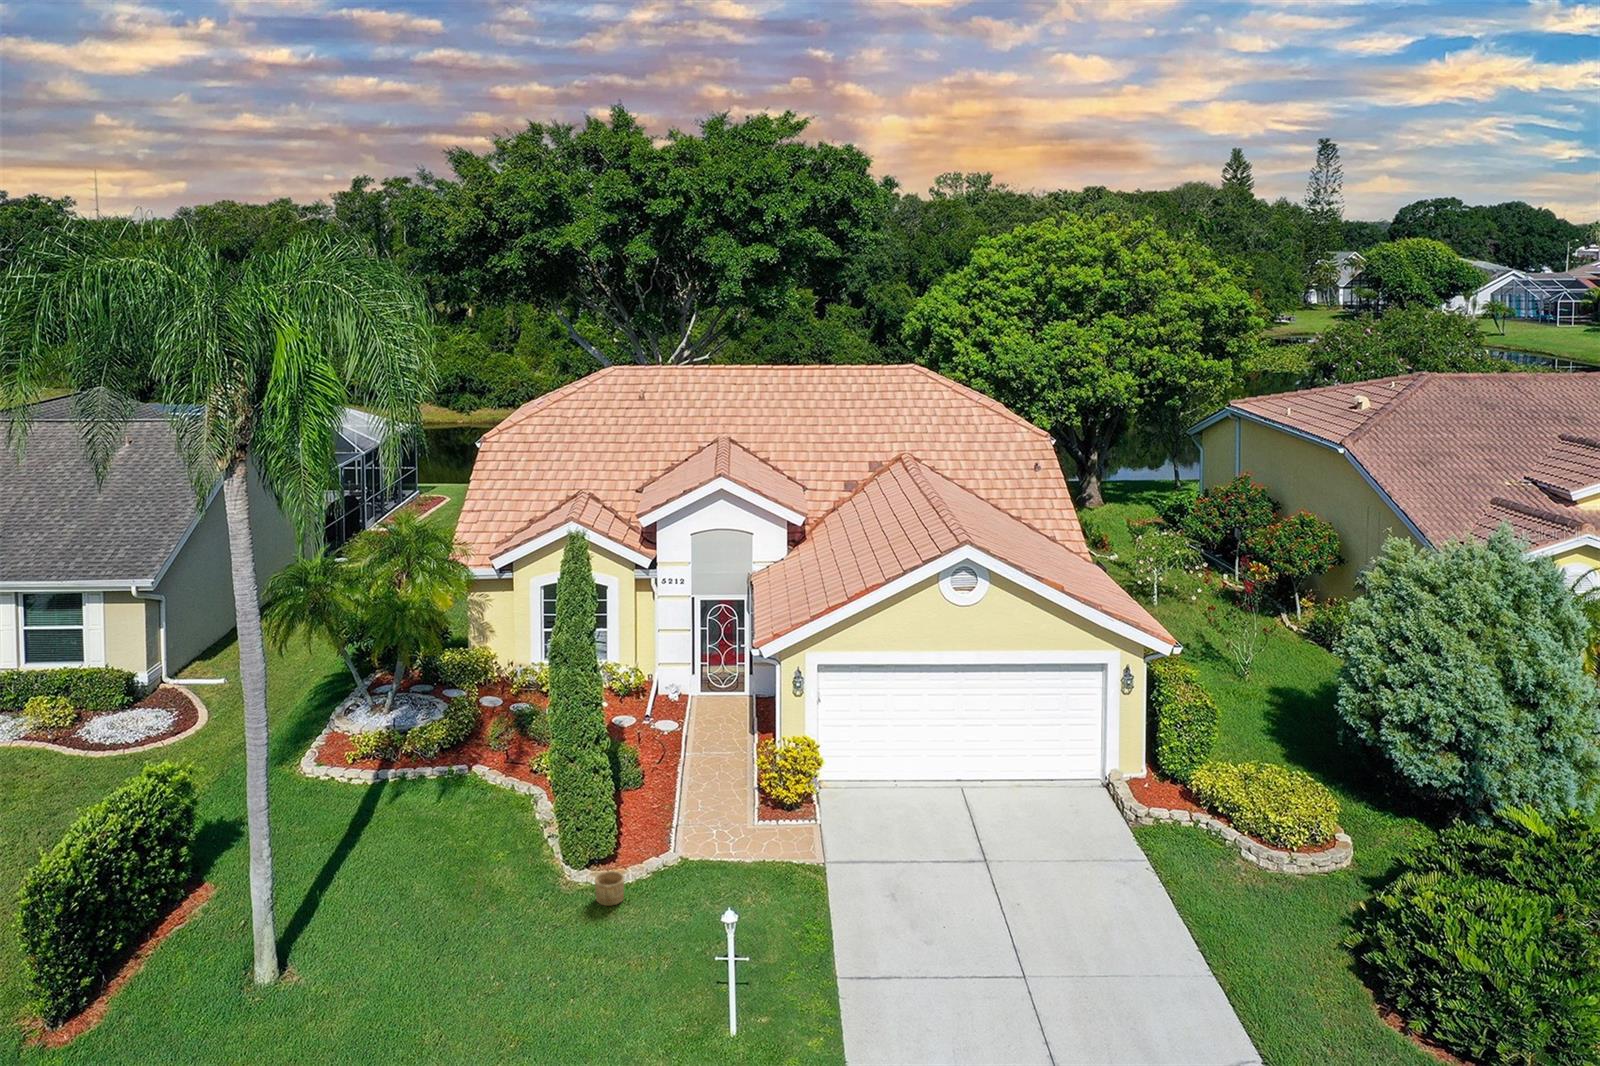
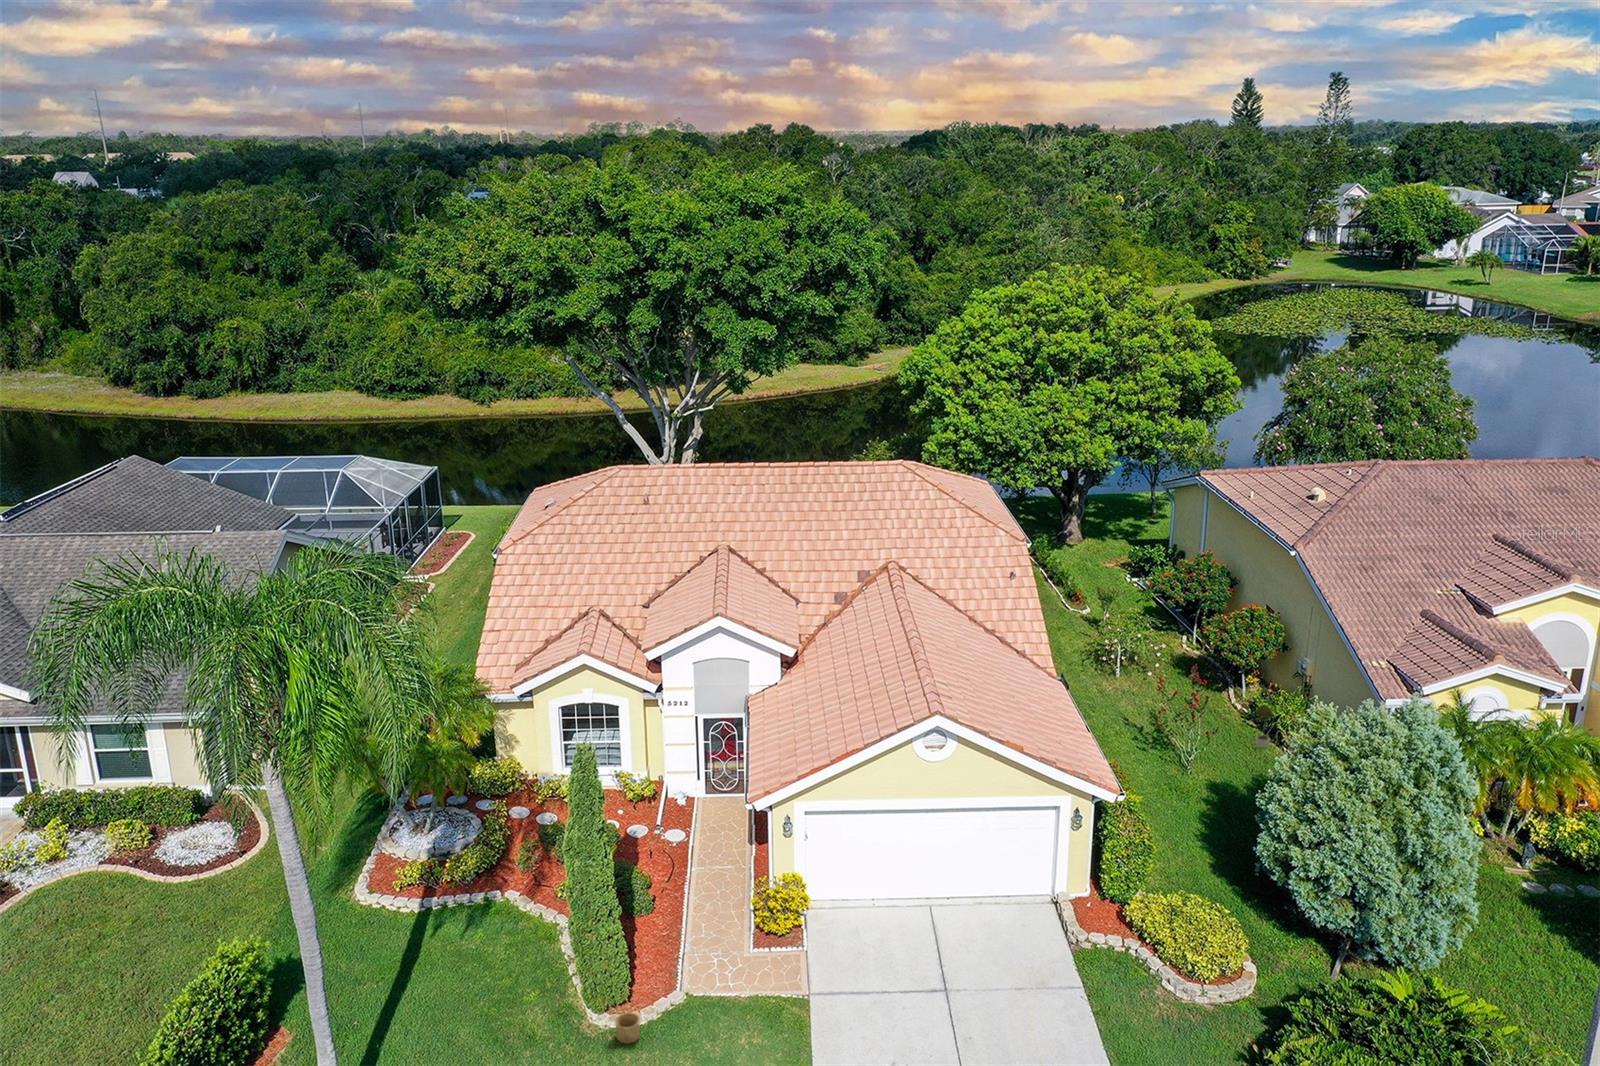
potted tree: none [1308,604,1329,652] -> present [1256,705,1273,748]

